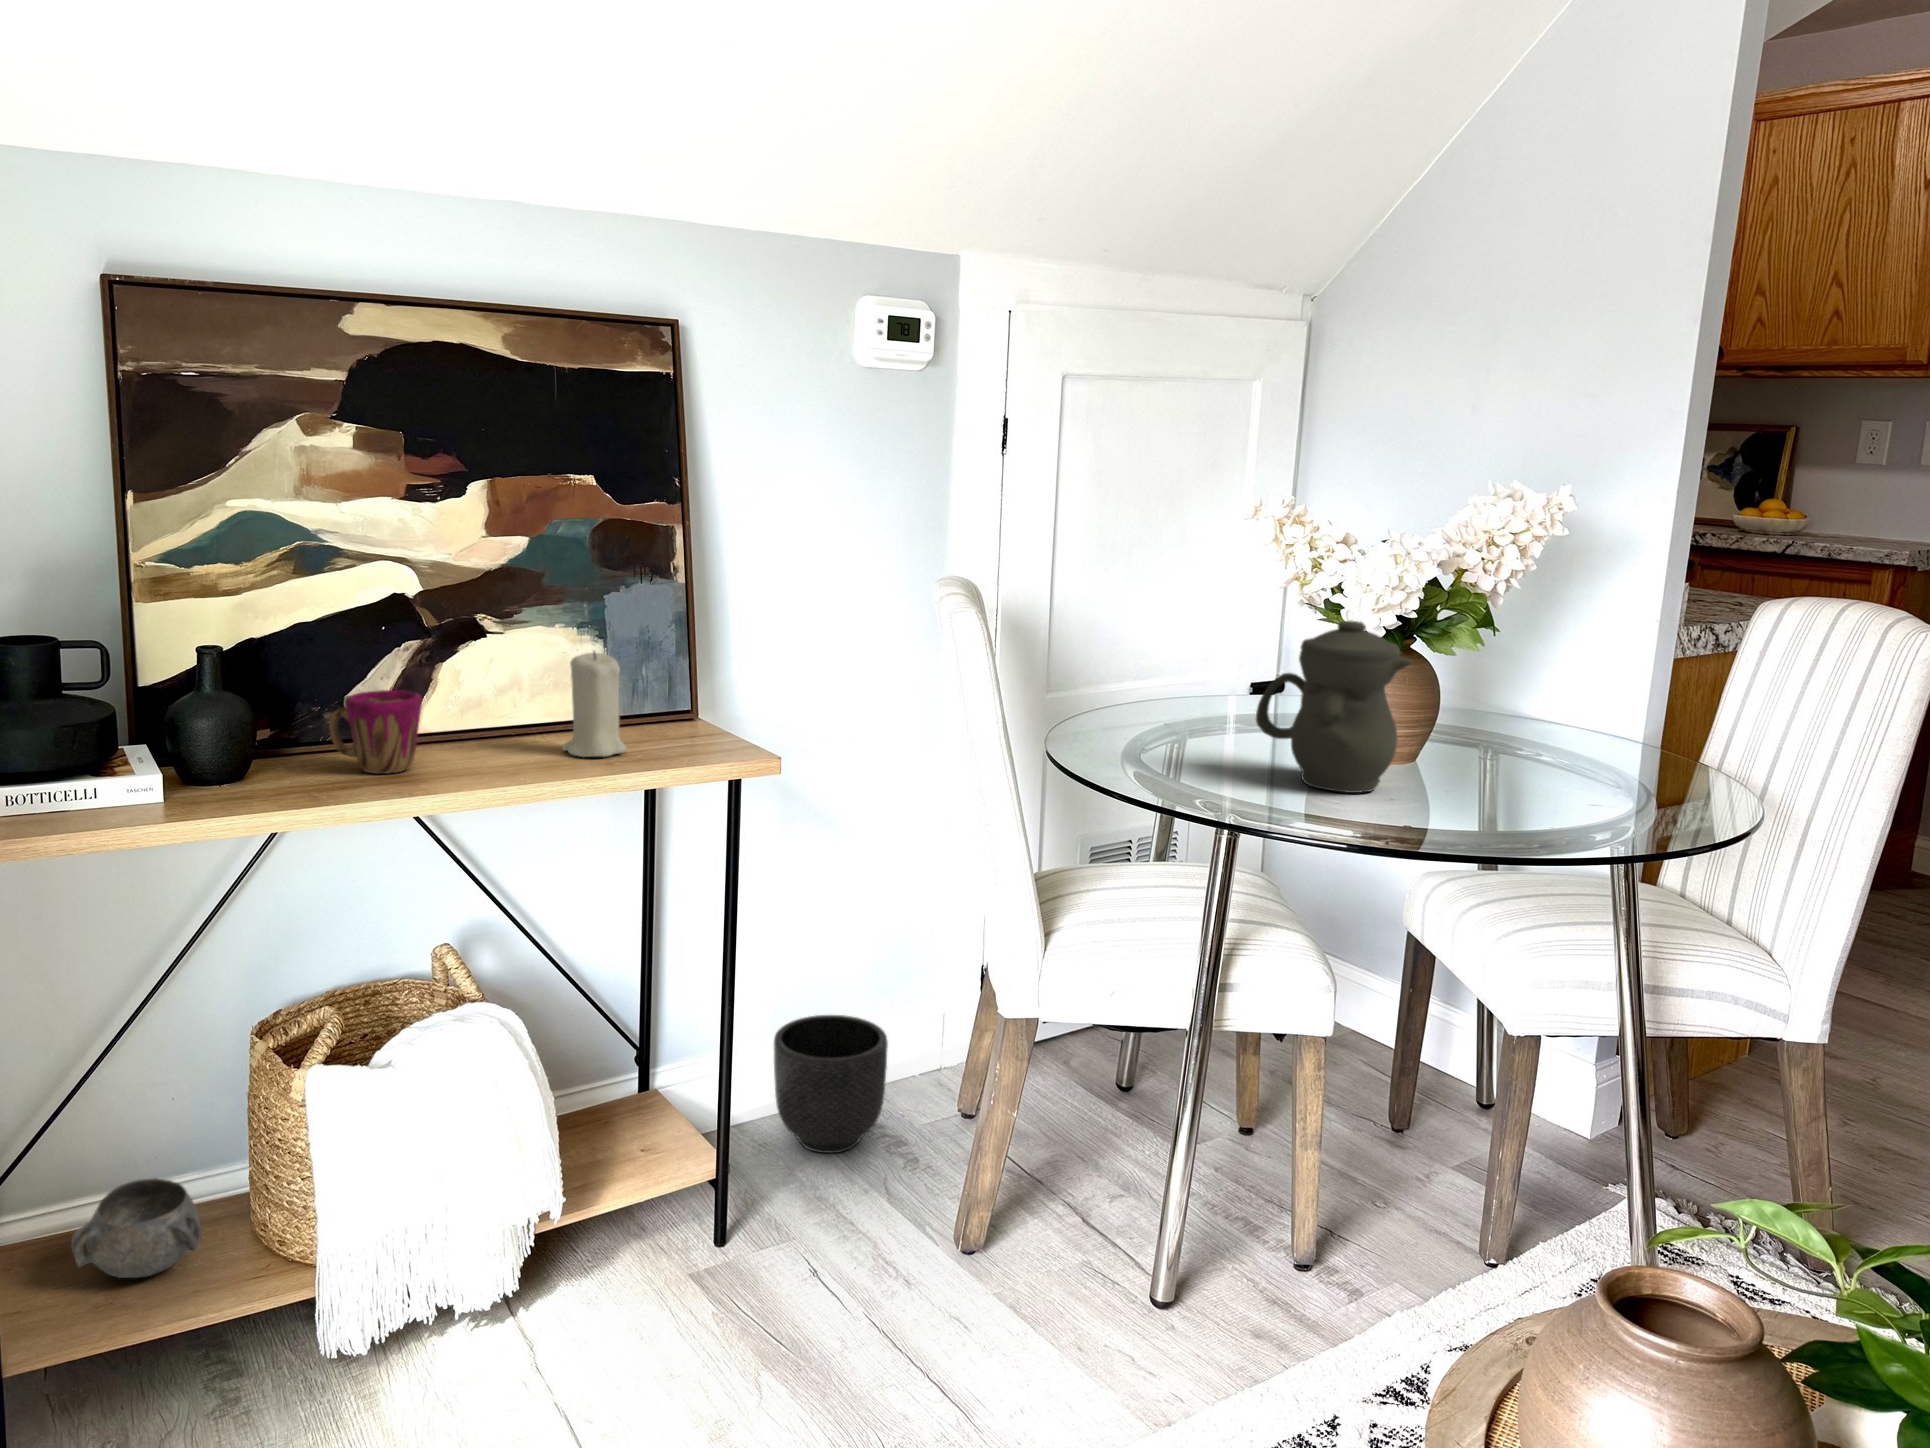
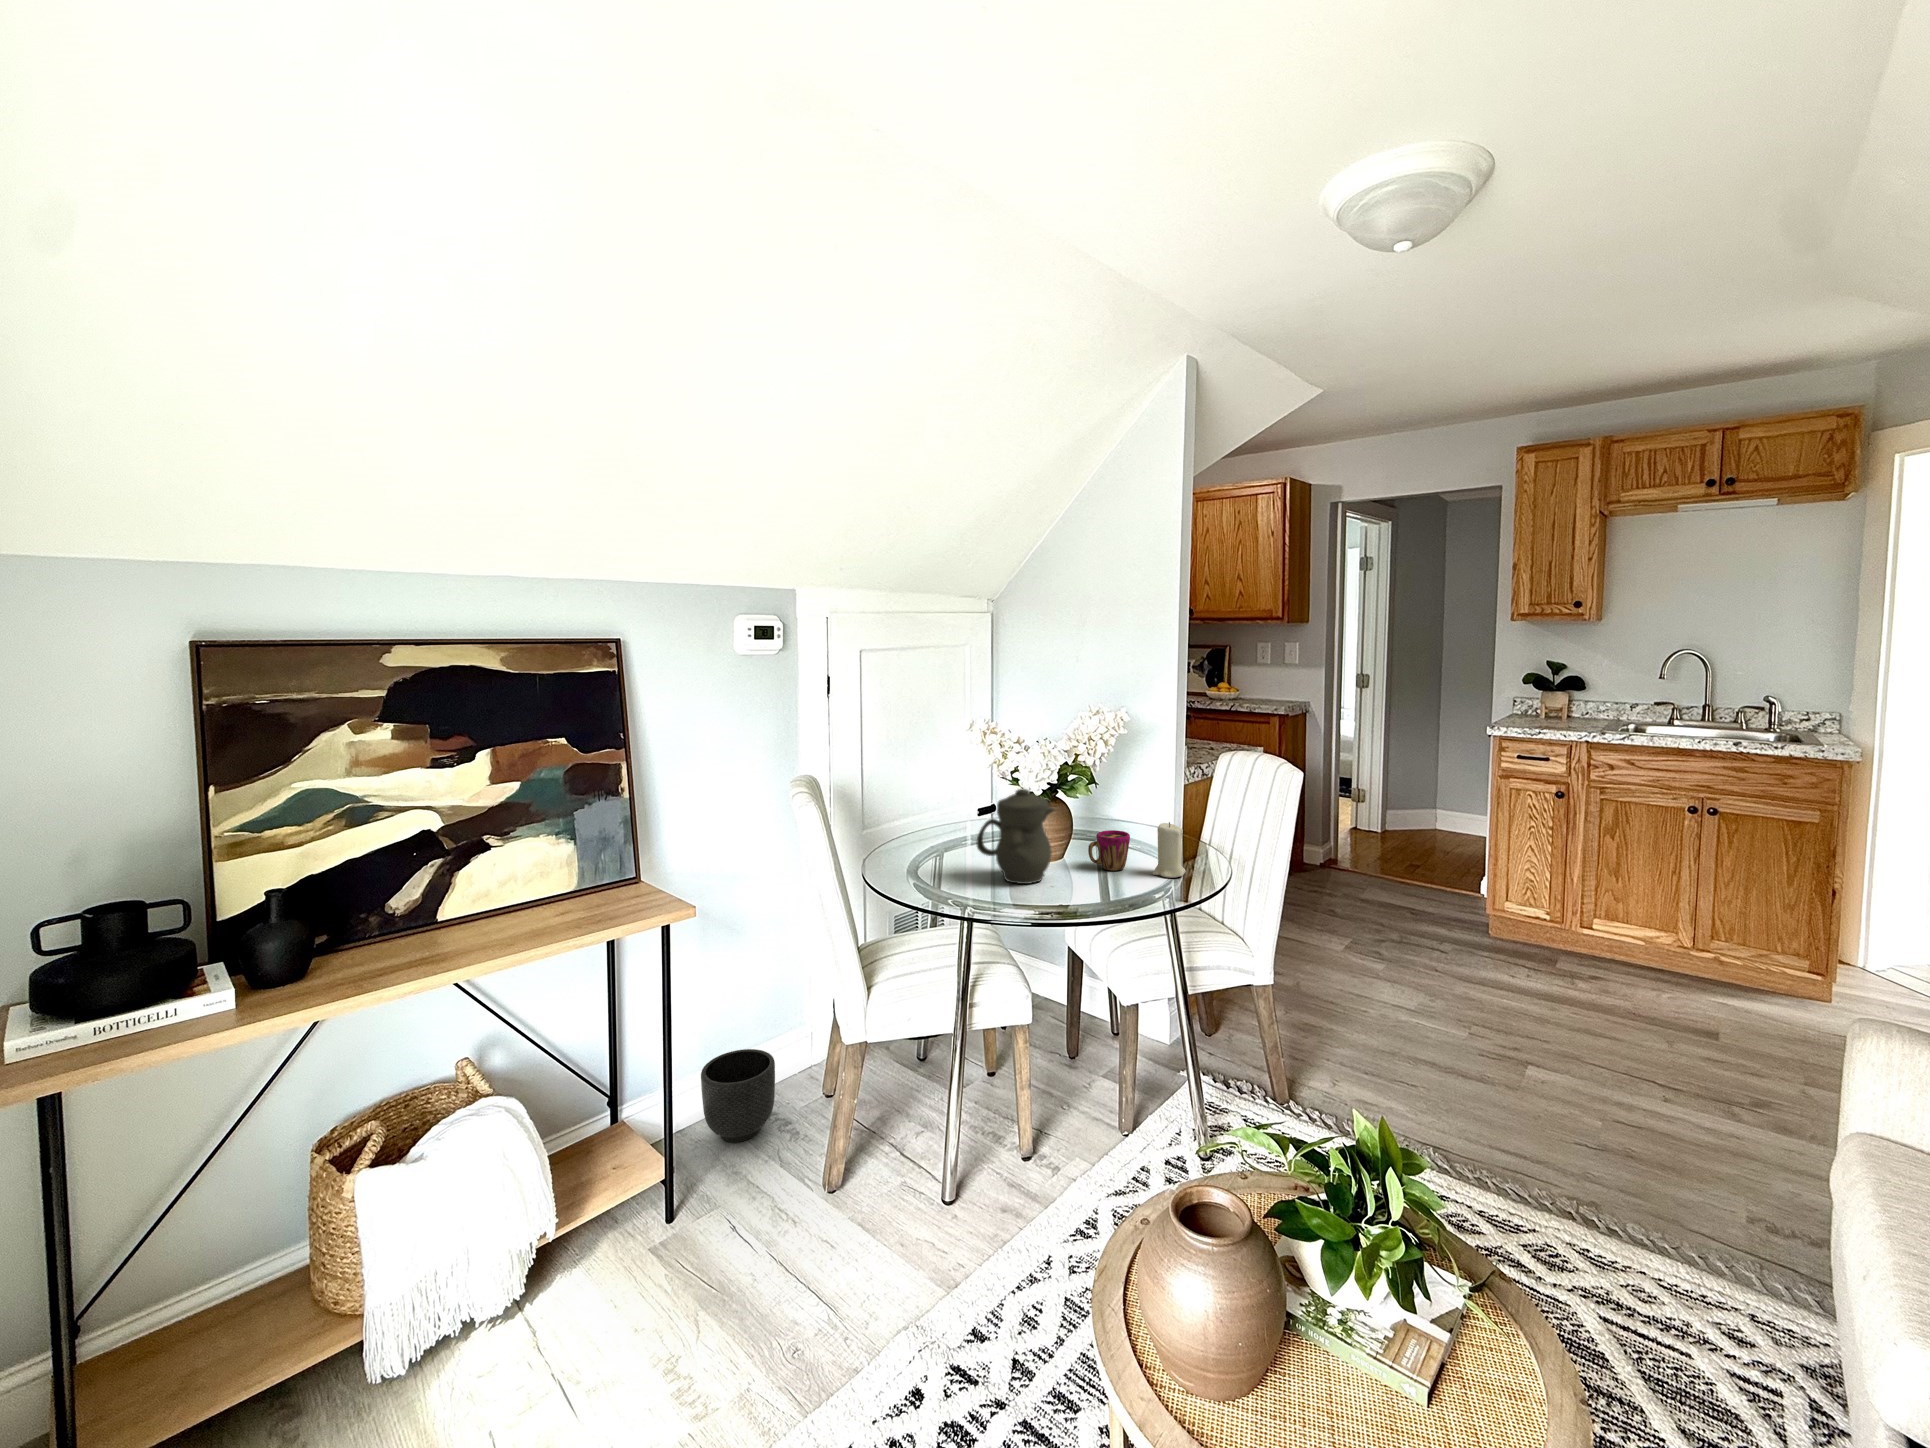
candle: present [563,651,626,757] -> present [1153,822,1186,878]
cup: present [329,690,422,774] -> present [1088,830,1130,870]
decorative bowl: present [71,1178,201,1278] -> none [152,1277,269,1367]

